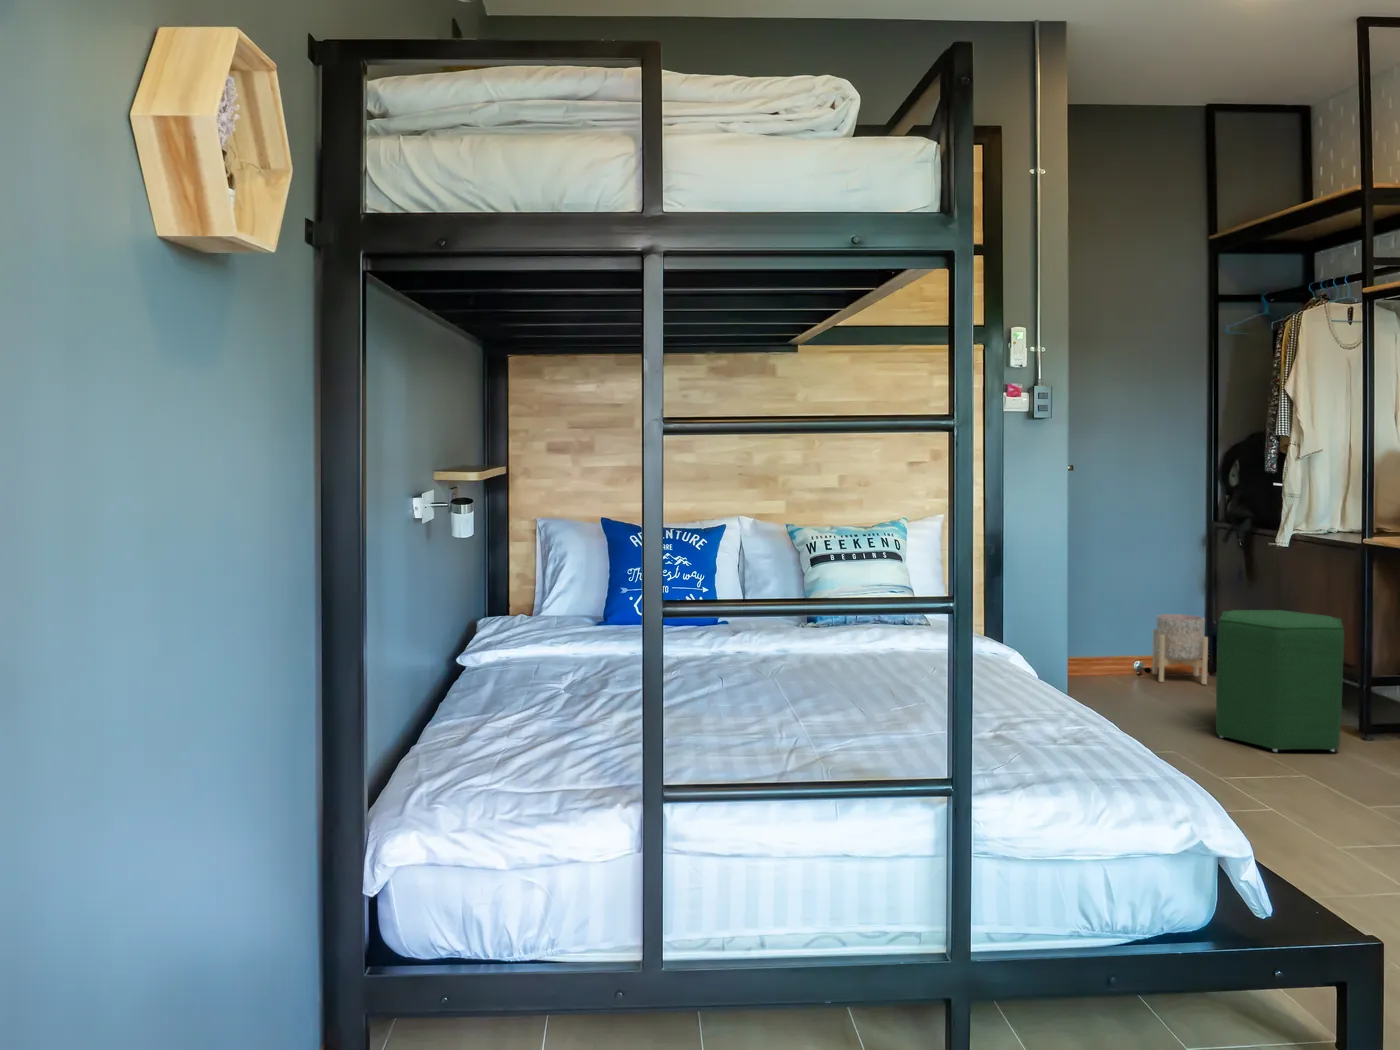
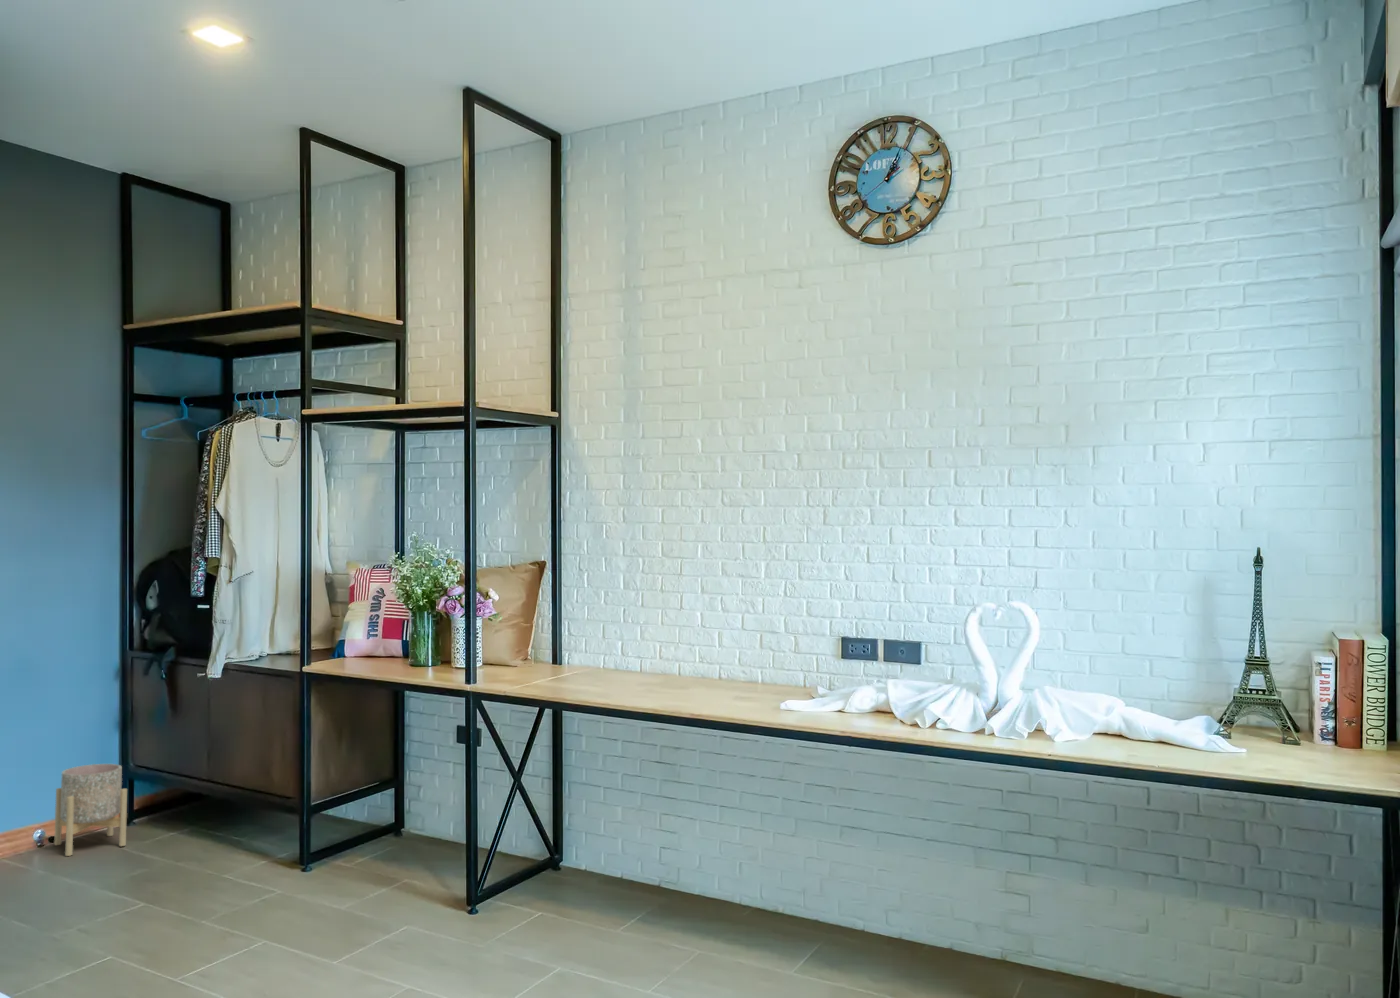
ottoman: present [1216,610,1344,752] -> none [154,753,291,923]

